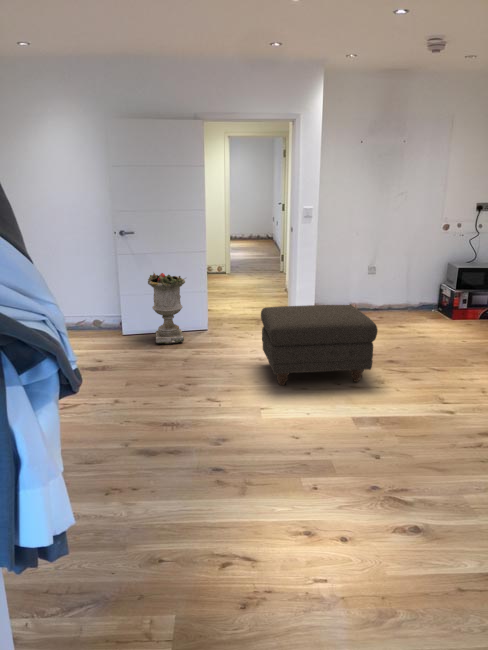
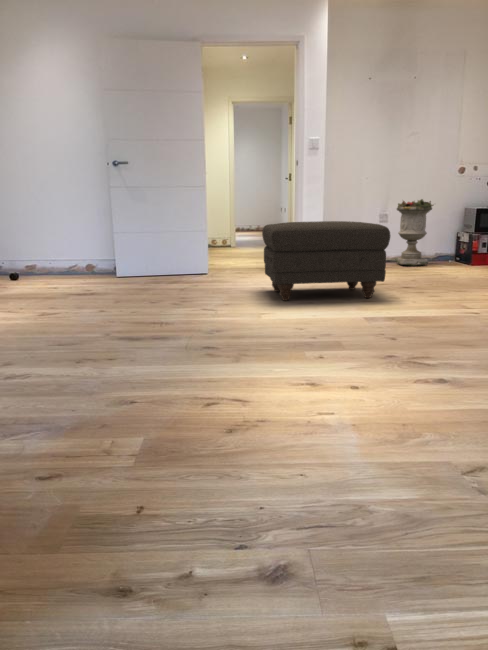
planter: present [148,273,185,344] -> present [395,199,433,266]

